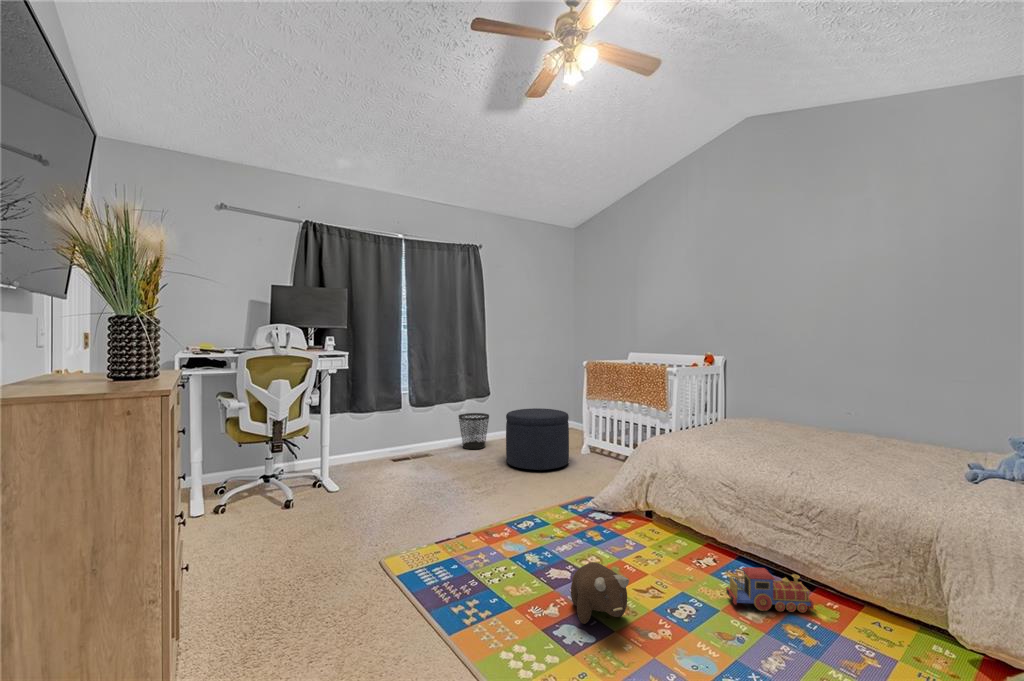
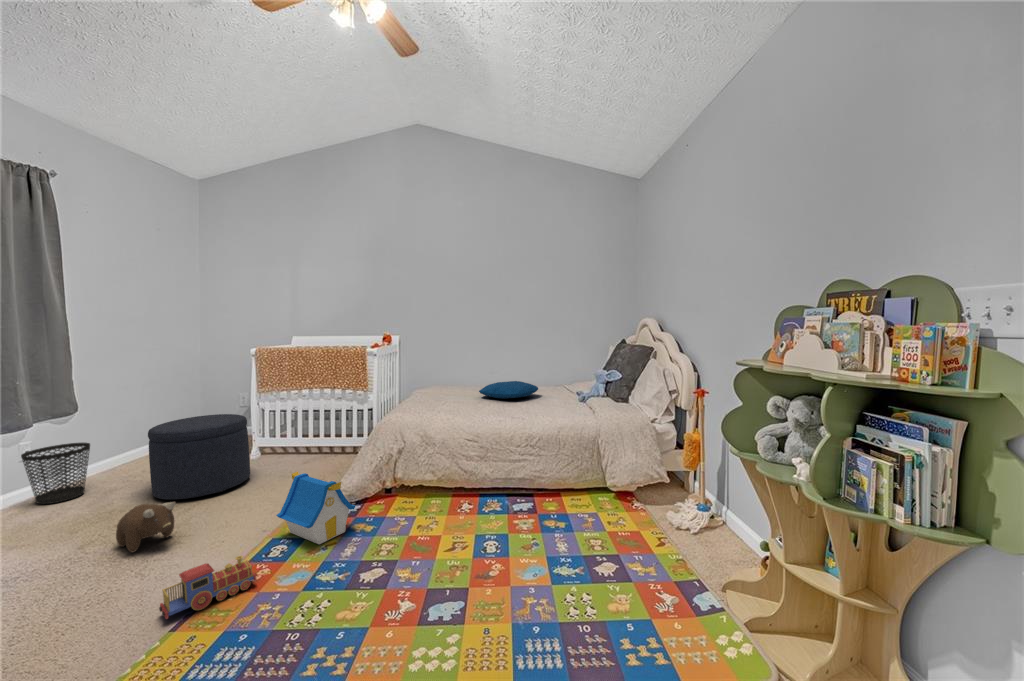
pillow: none [793,425,895,452] -> present [479,381,538,399]
toy house: none [537,466,591,533] -> present [276,472,355,544]
plush toy: present [571,562,629,624] -> present [116,502,176,552]
toy train: present [726,567,813,612] -> present [159,556,256,619]

